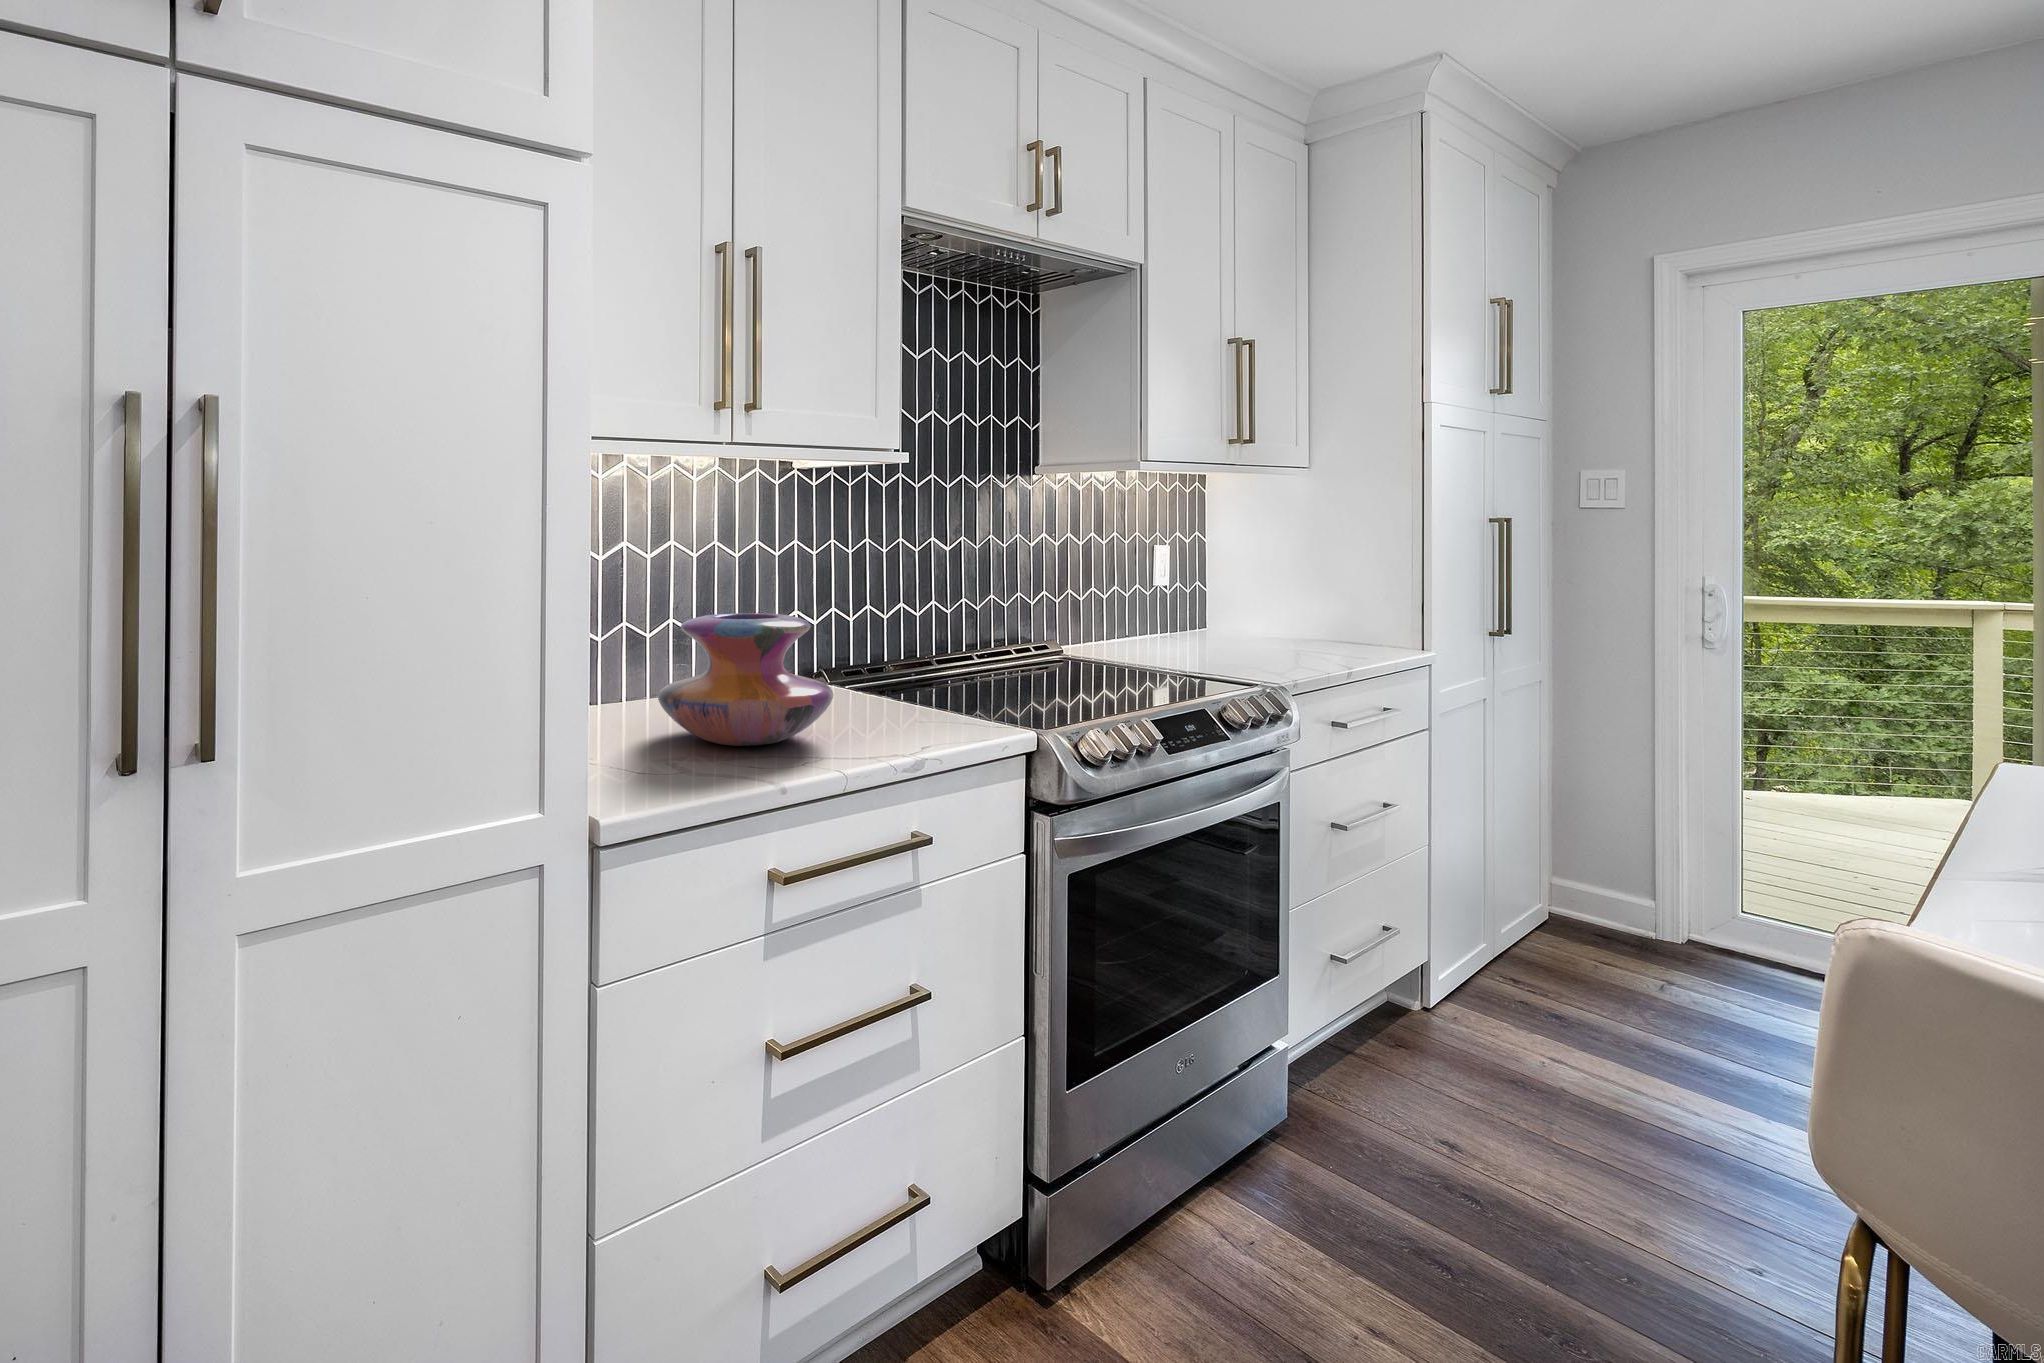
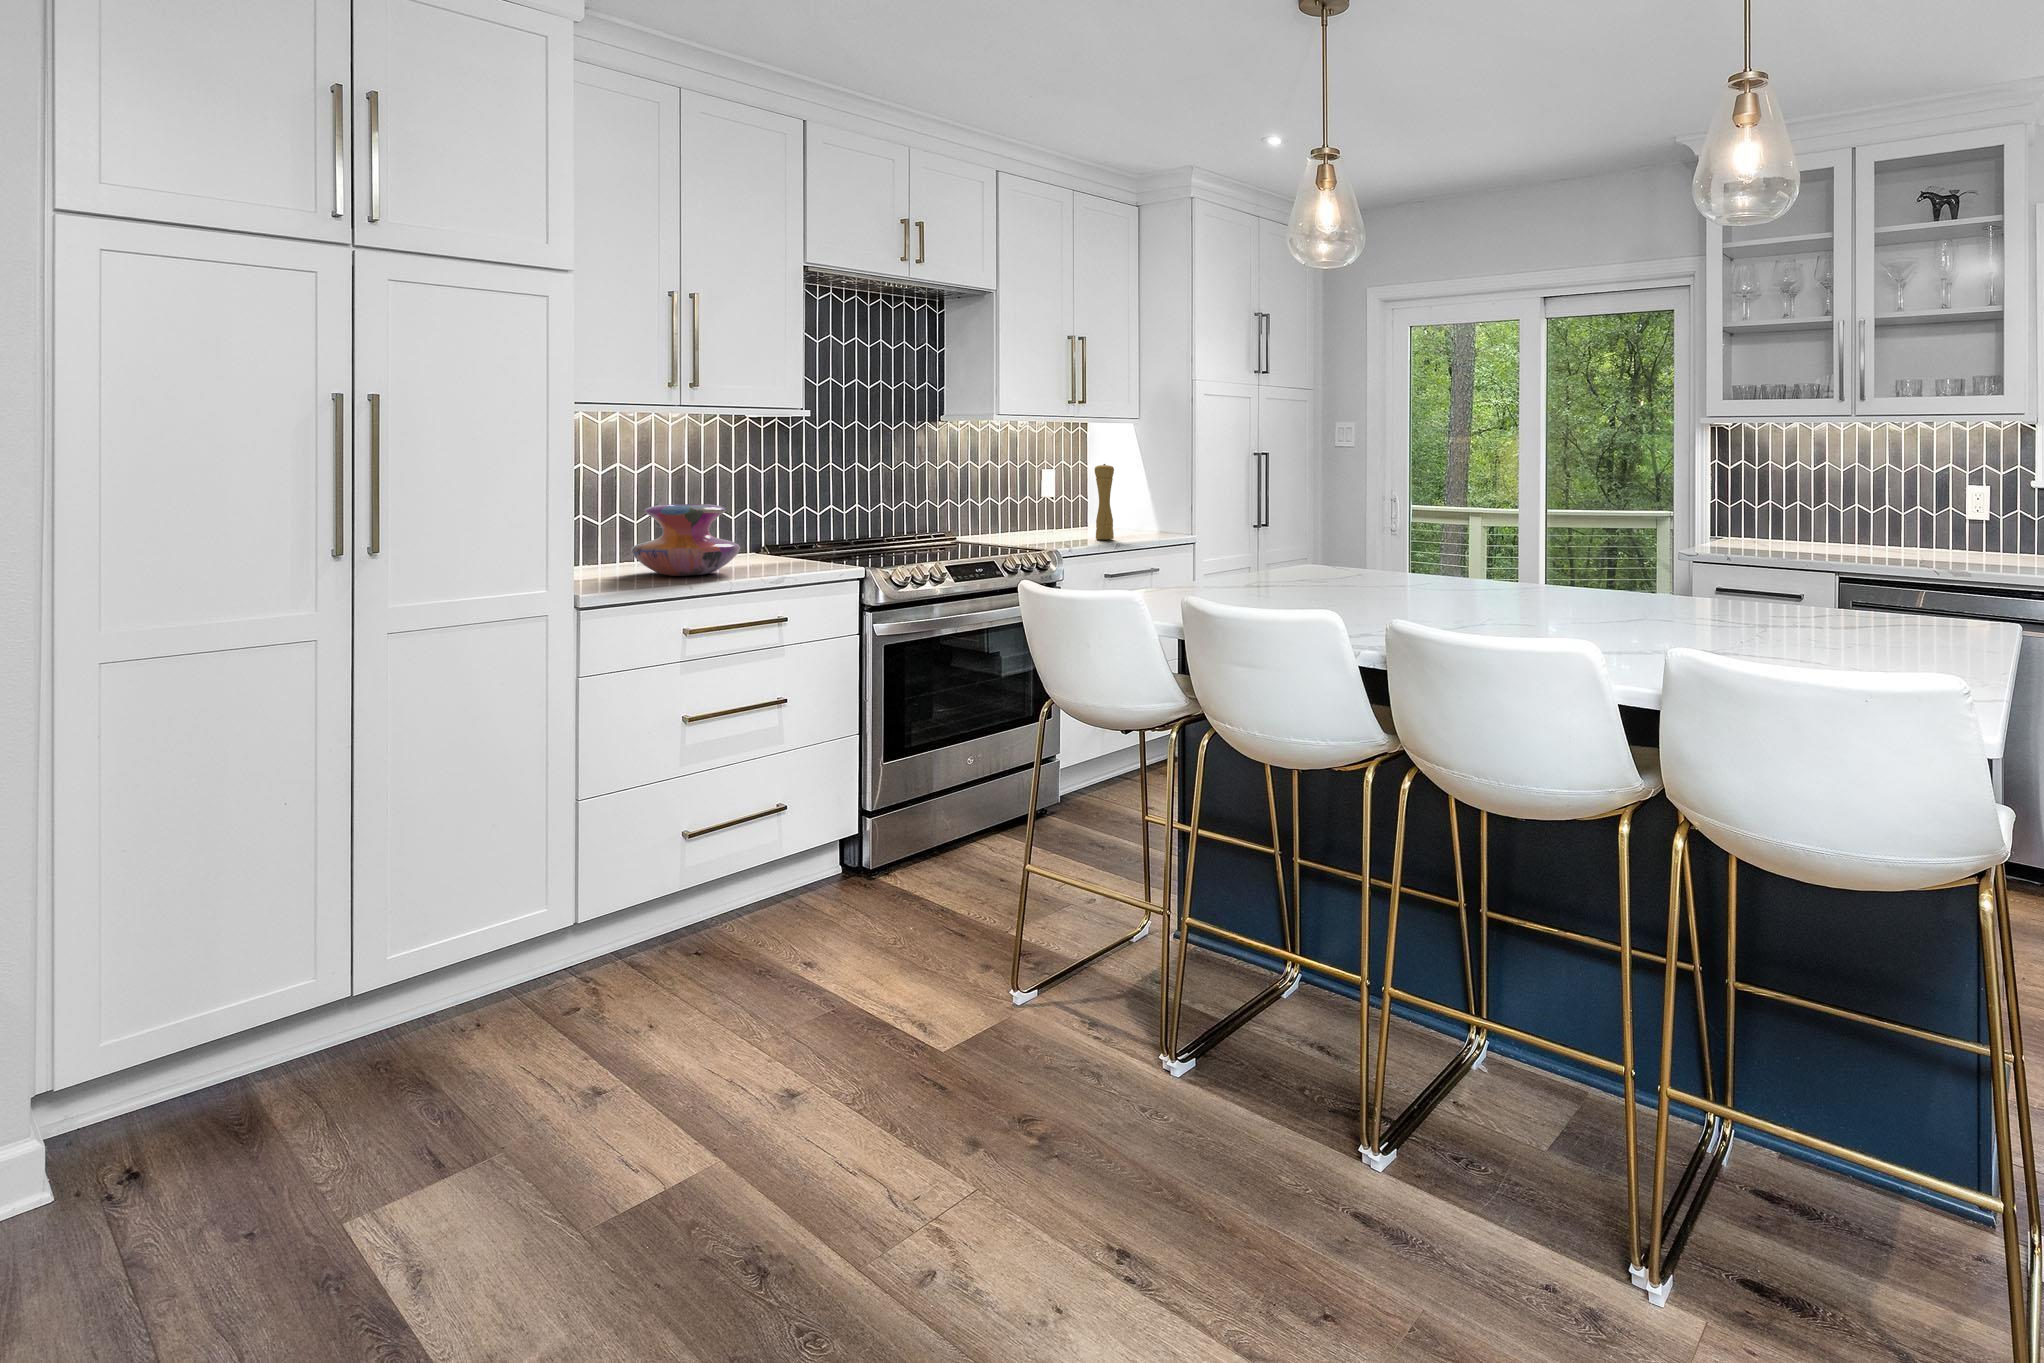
pepper mill: none [1272,536,1304,655] -> present [1095,464,1114,540]

